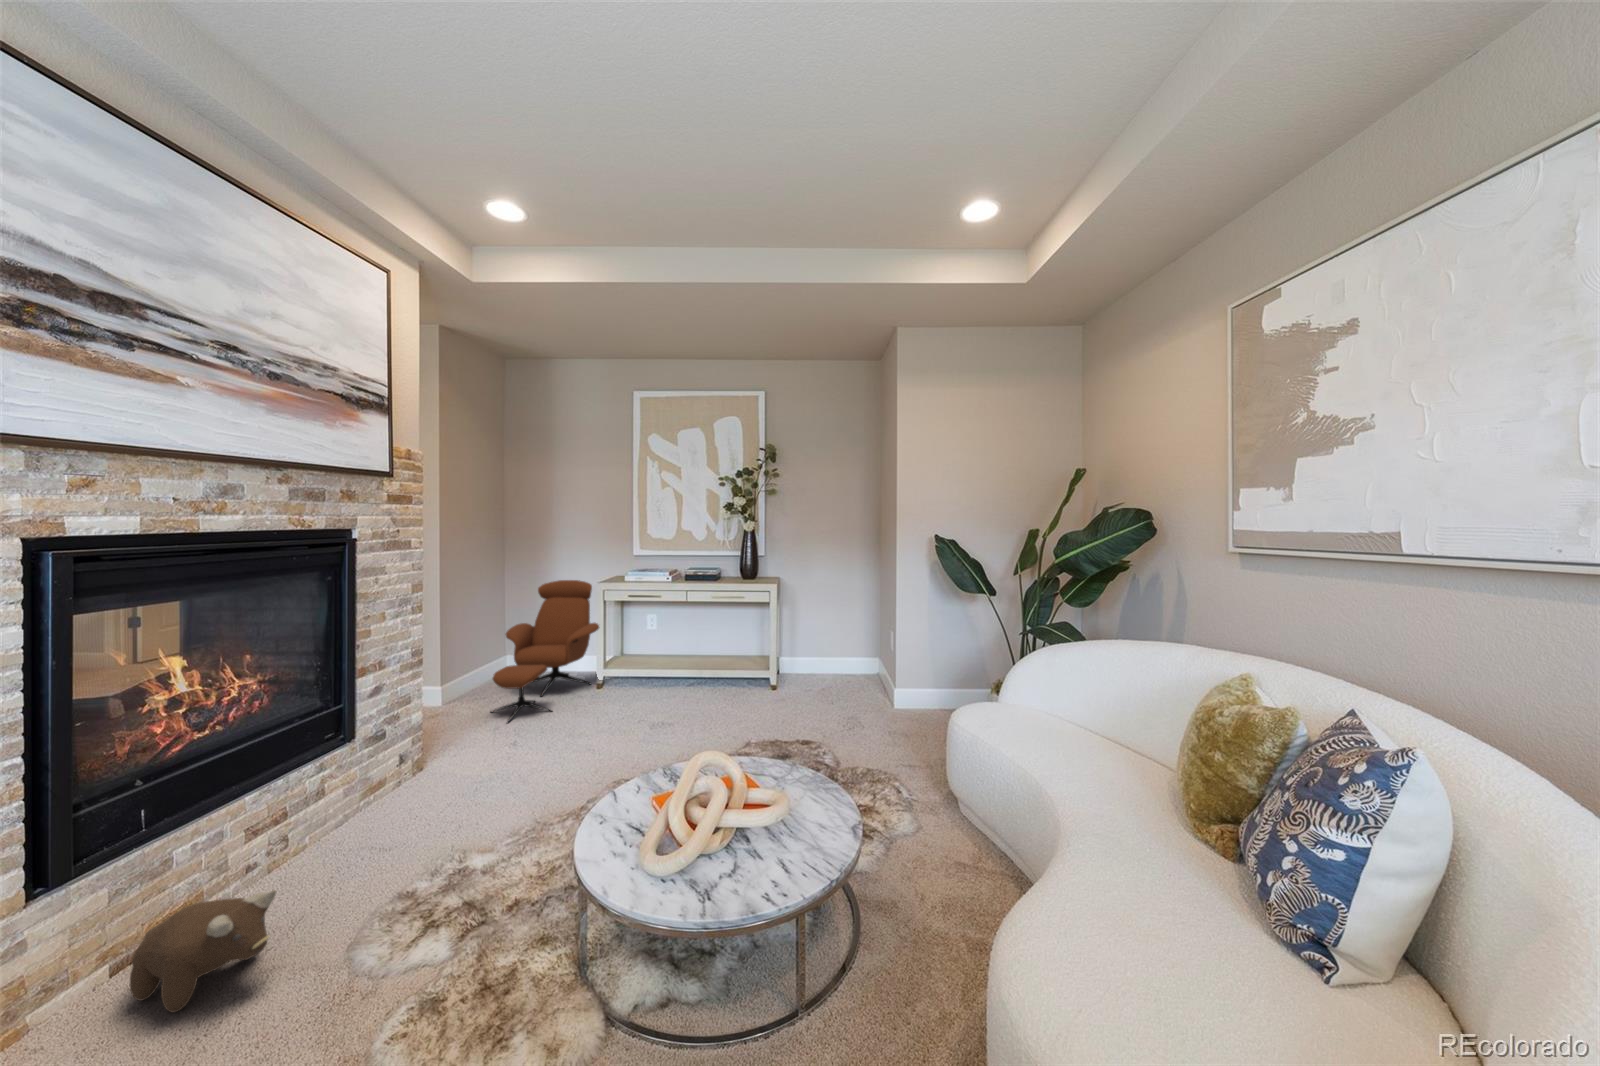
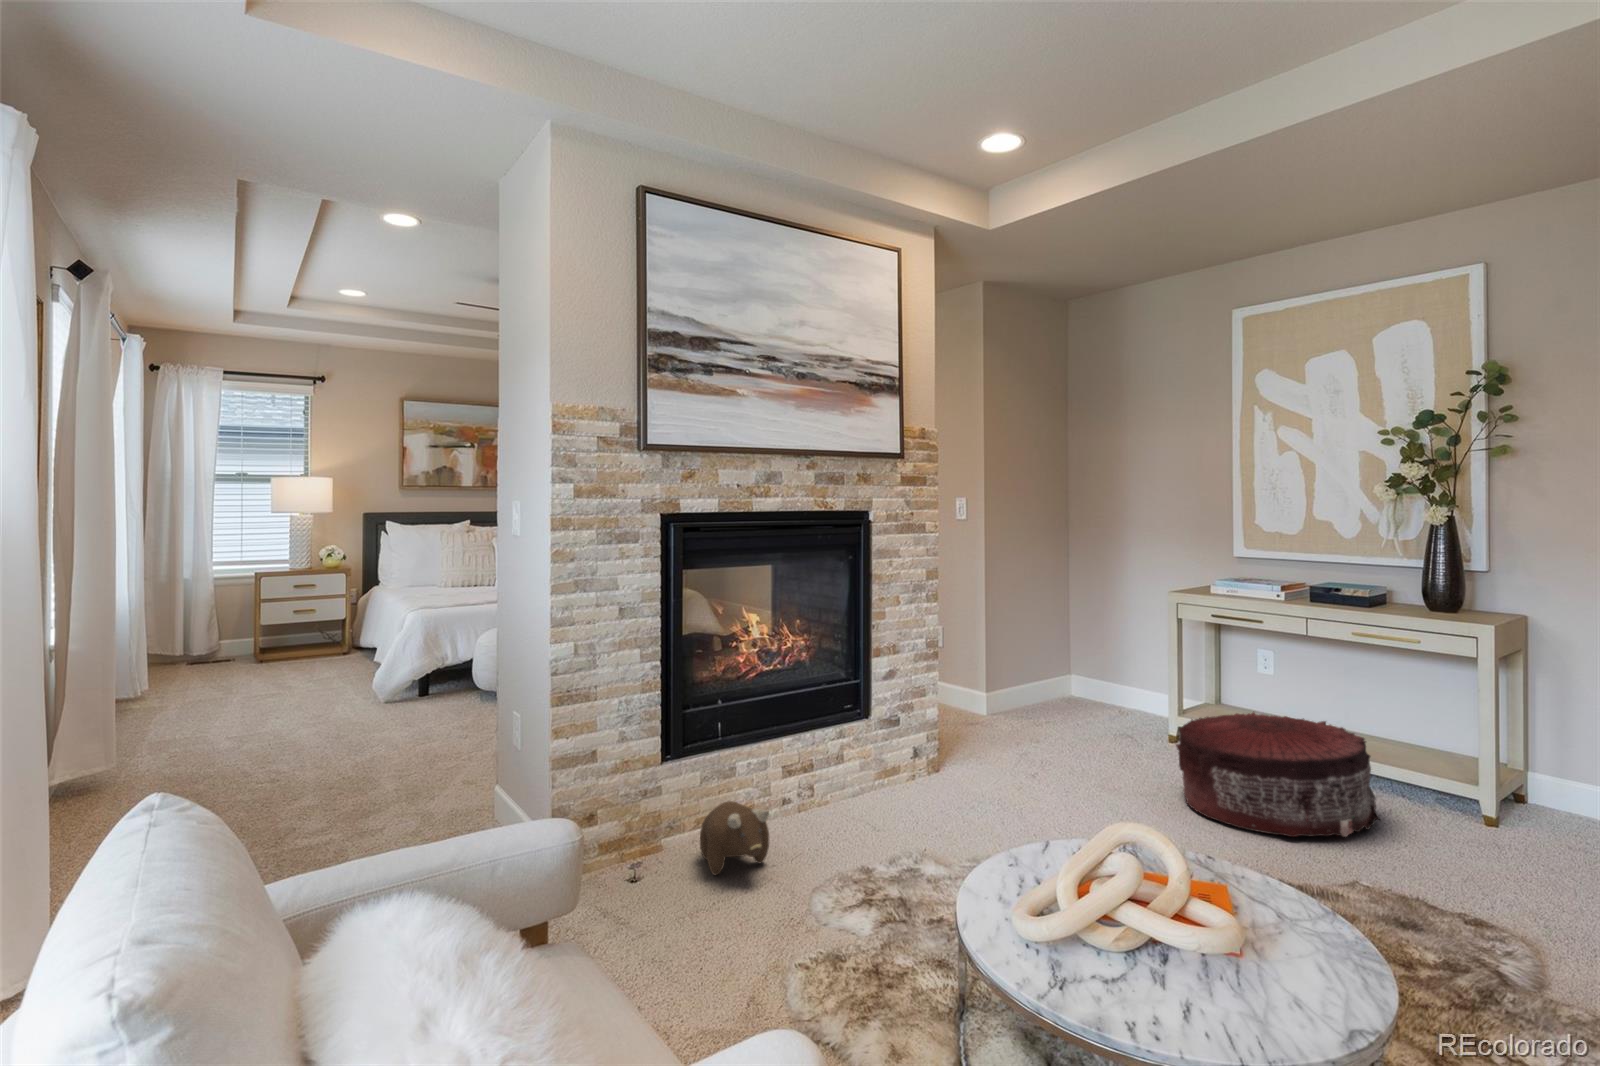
lounge chair: present [491,580,599,723] -> none [1030,586,1183,754]
pouf: none [622,656,732,736] -> present [1176,712,1380,837]

